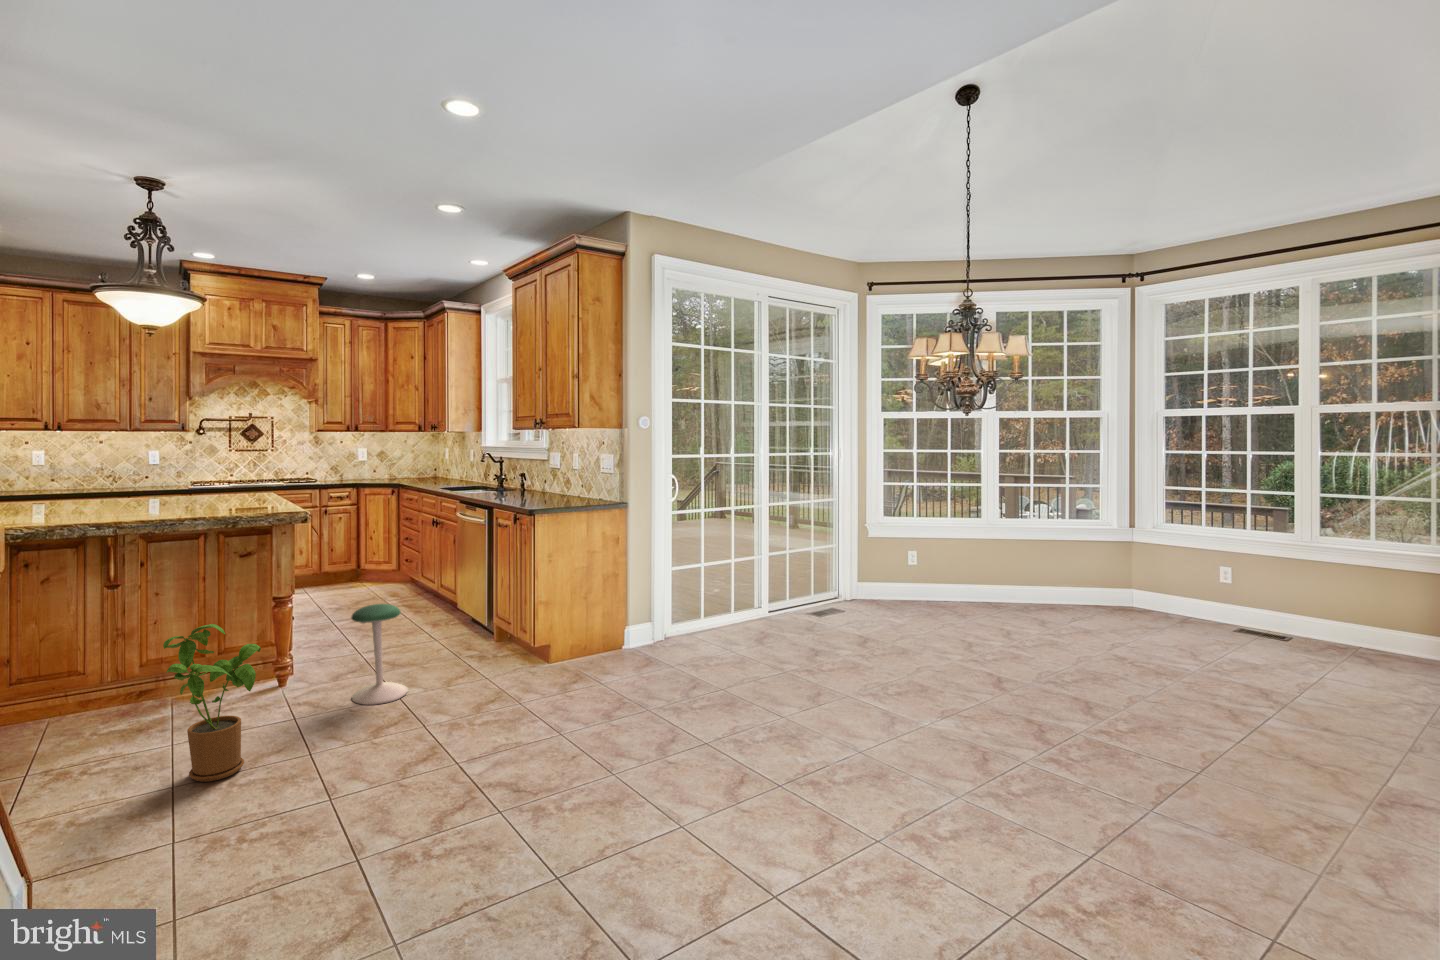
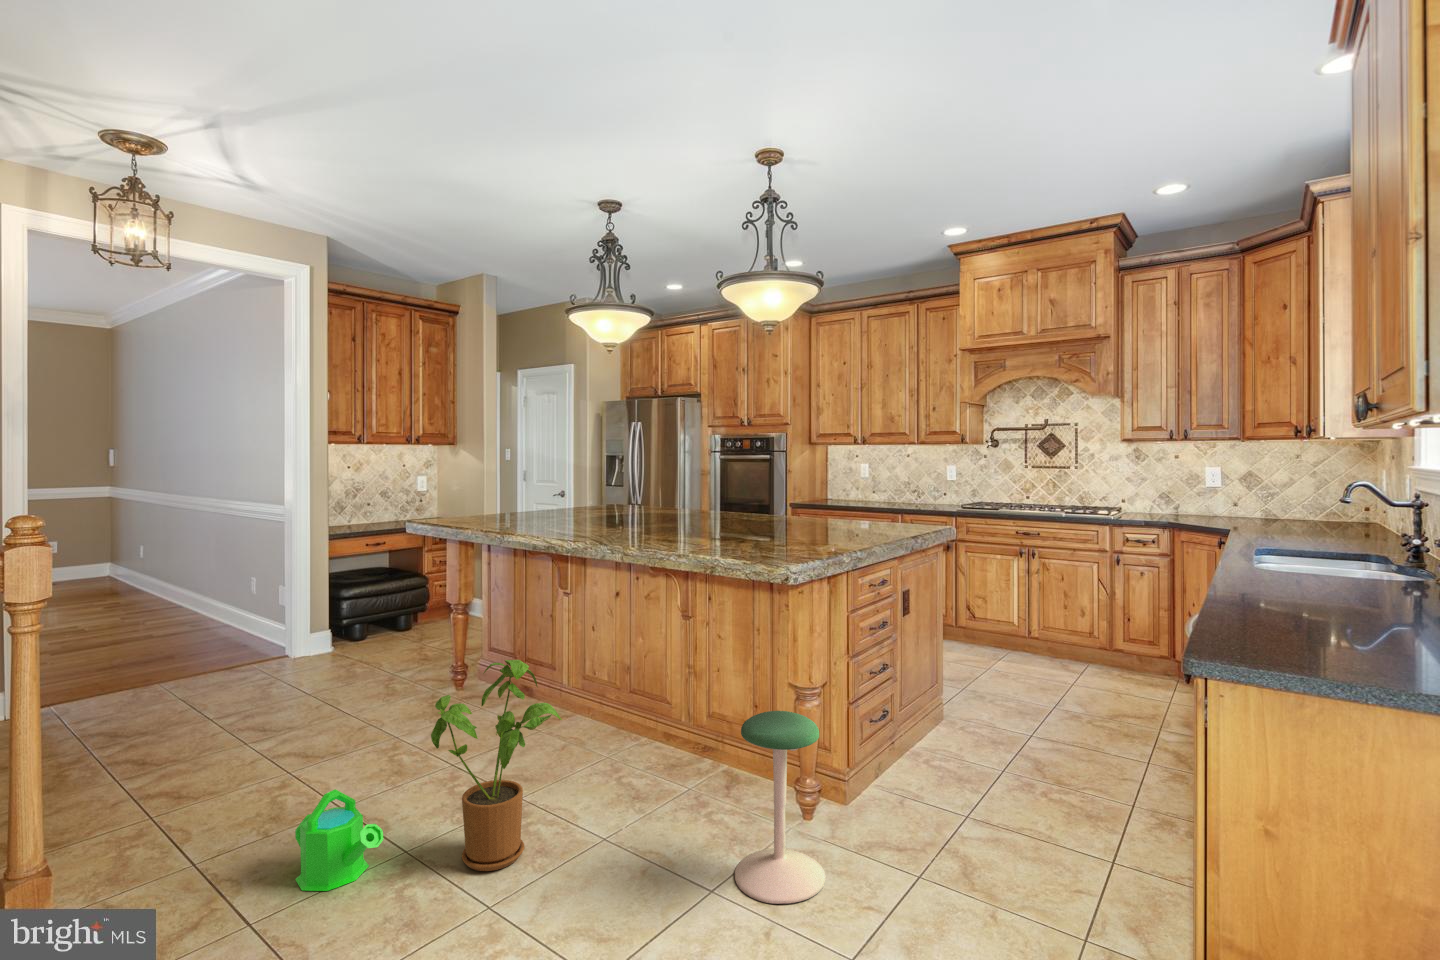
watering can: none [59,768,186,855] -> present [295,789,383,891]

